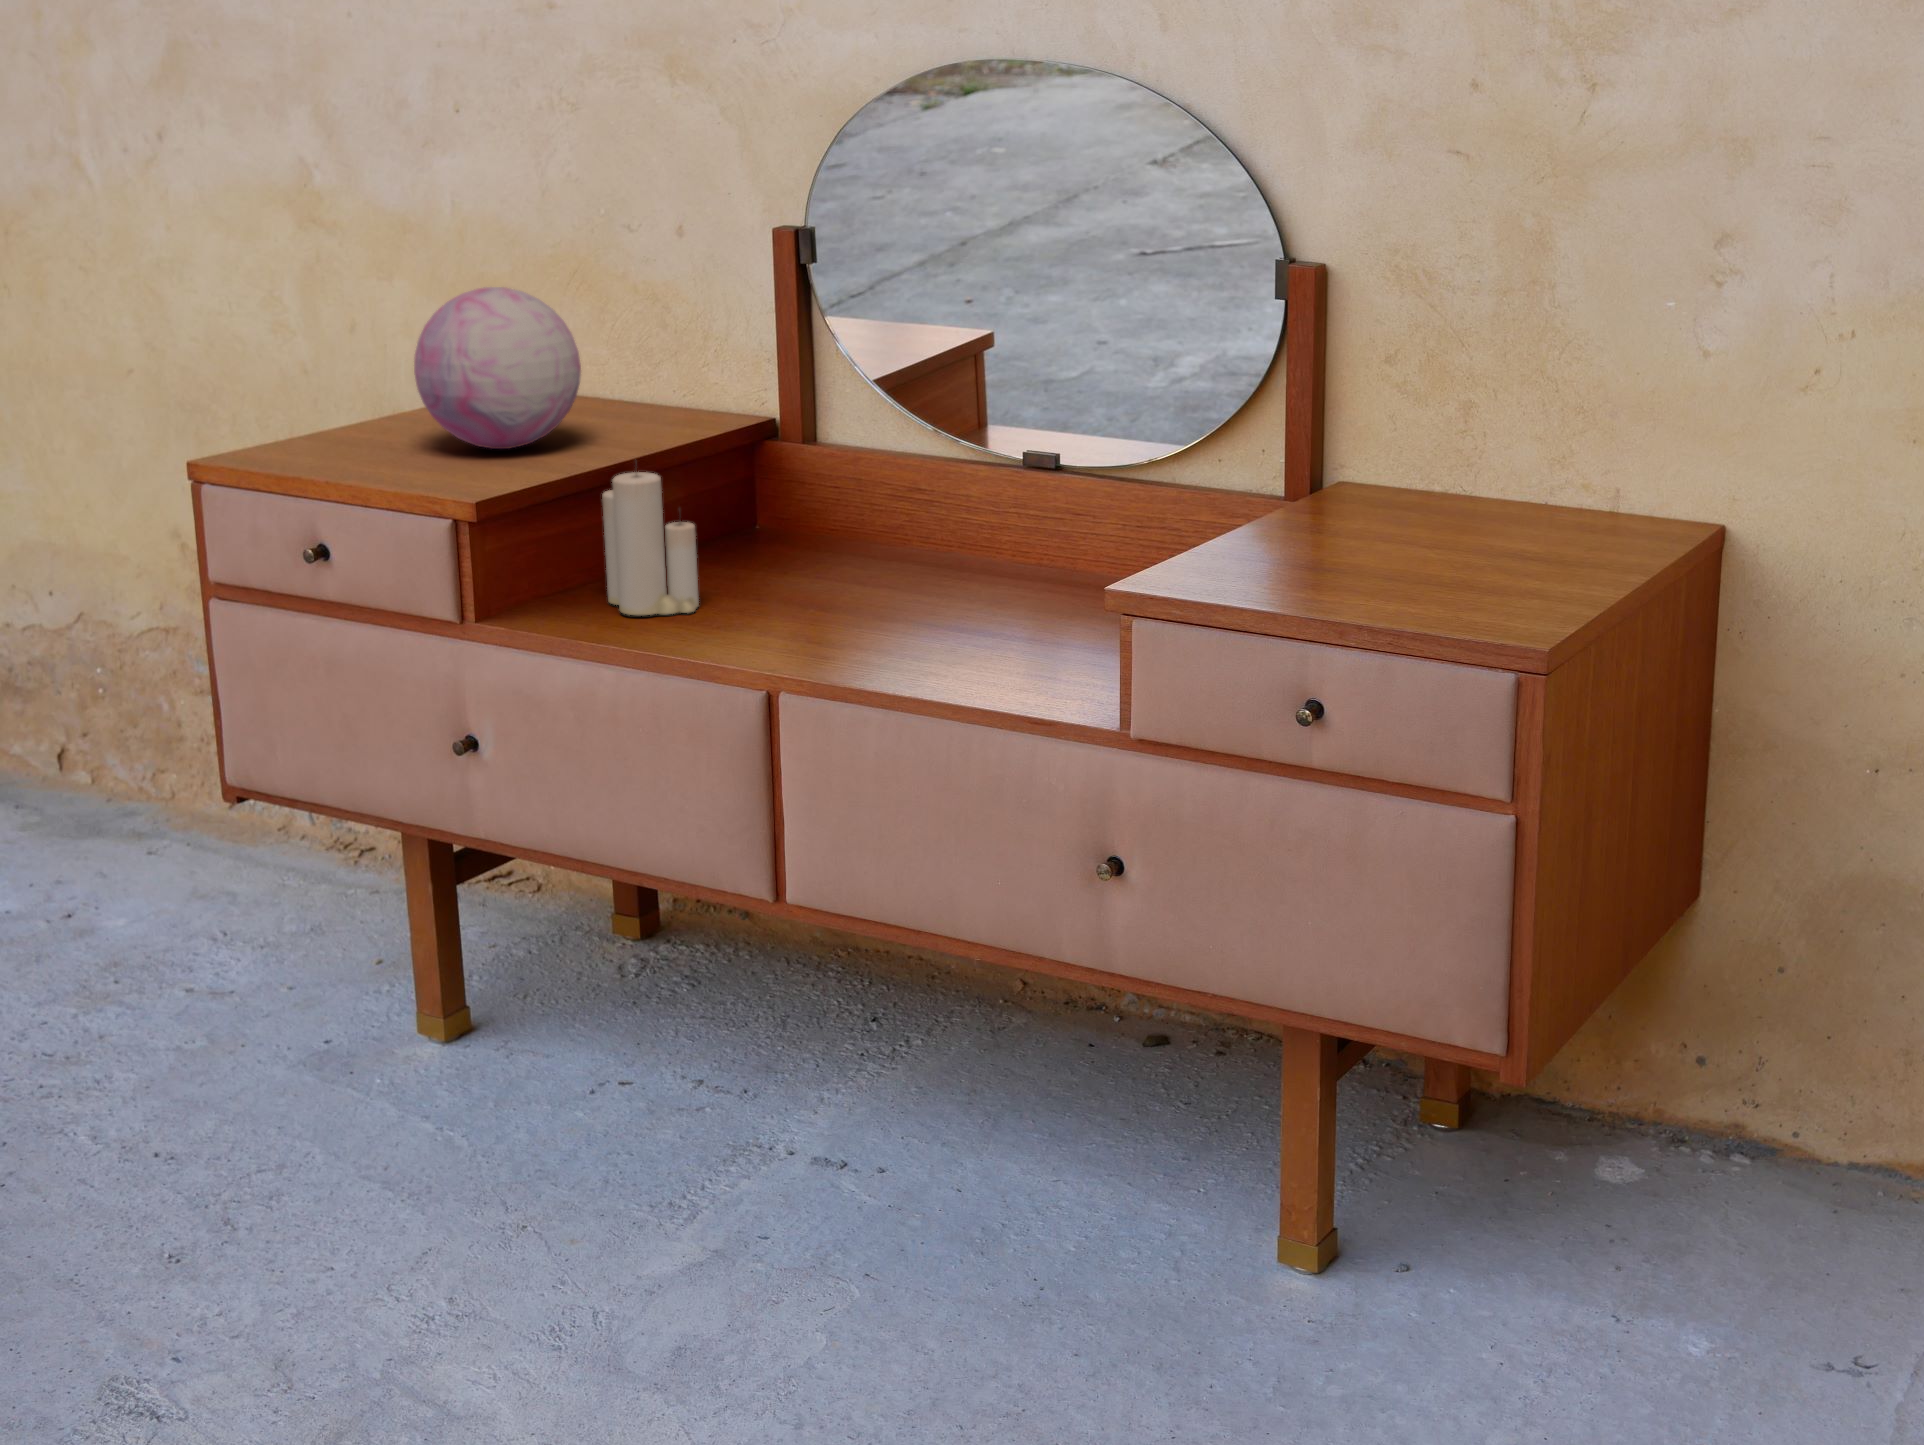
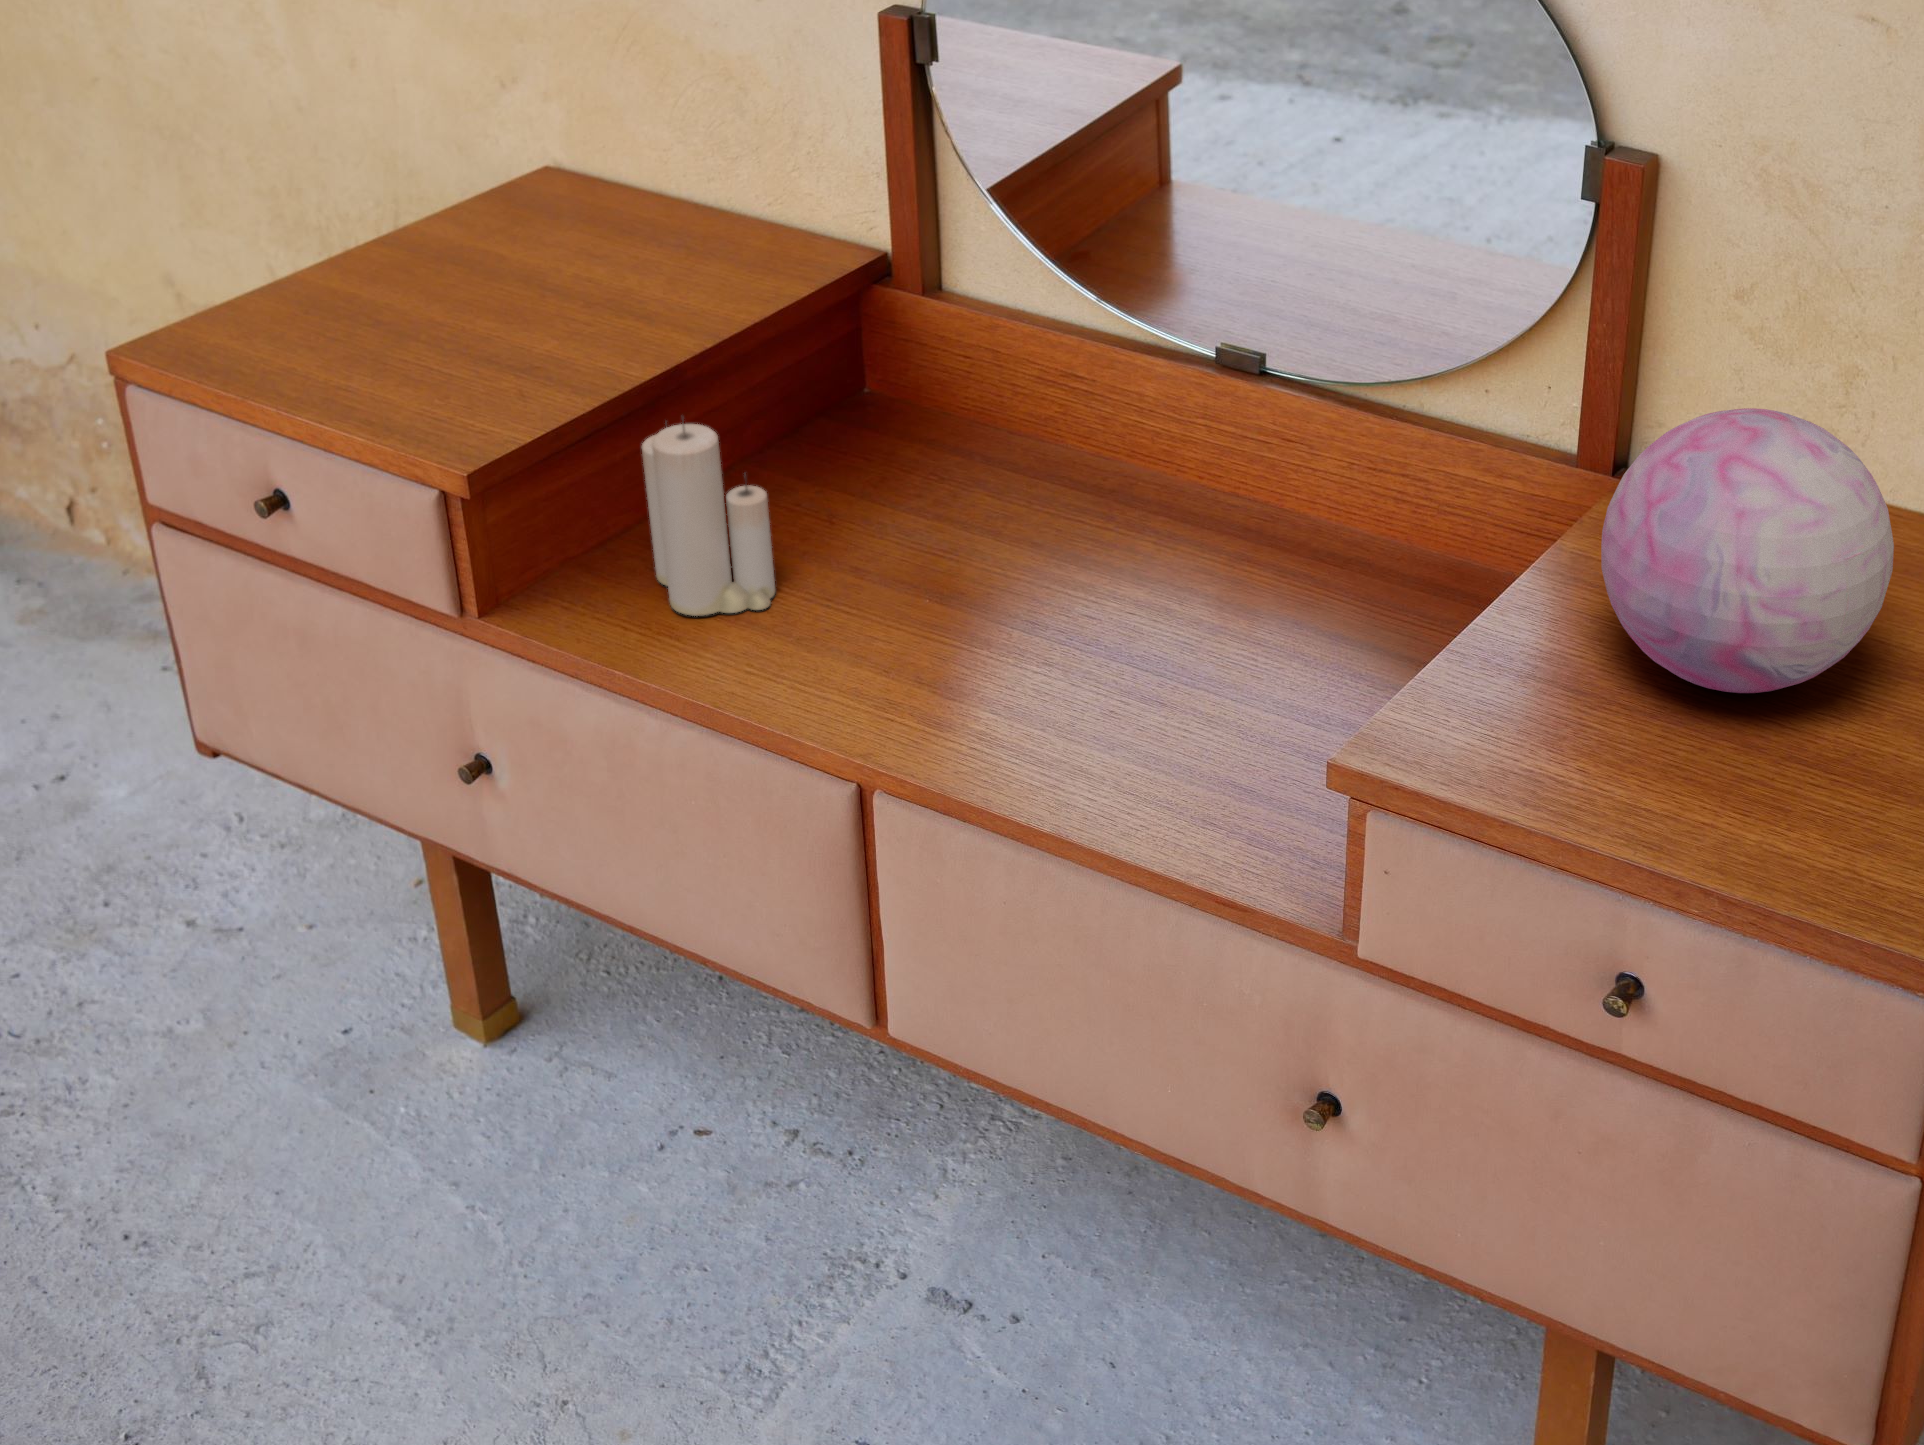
decorative orb: present [414,287,581,449] -> present [1601,408,1894,693]

